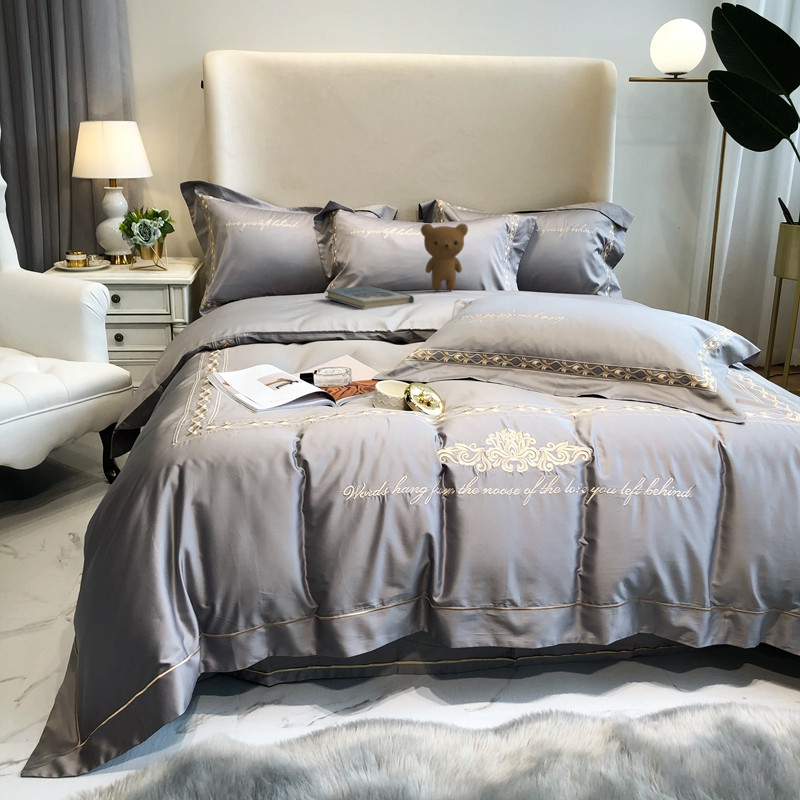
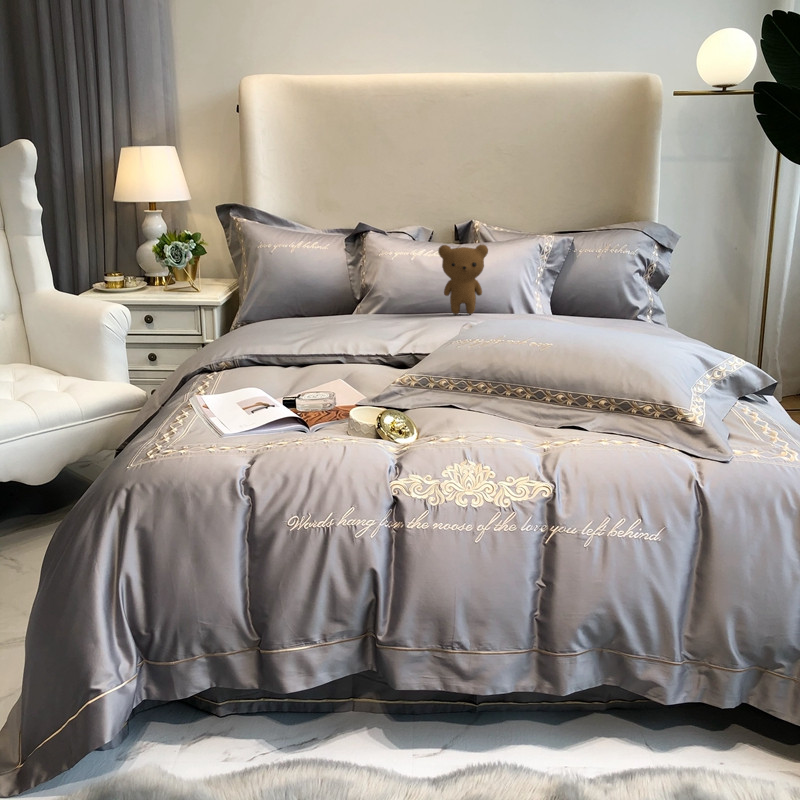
book: present [325,286,414,309] -> none [338,308,424,333]

